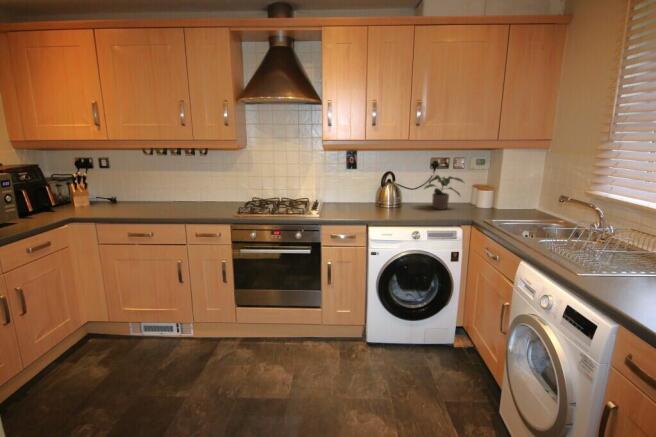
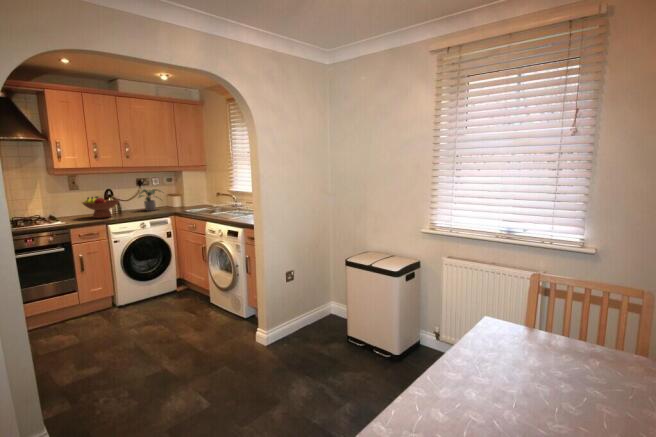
fruit bowl: none [347,182,394,214] -> present [82,196,119,218]

